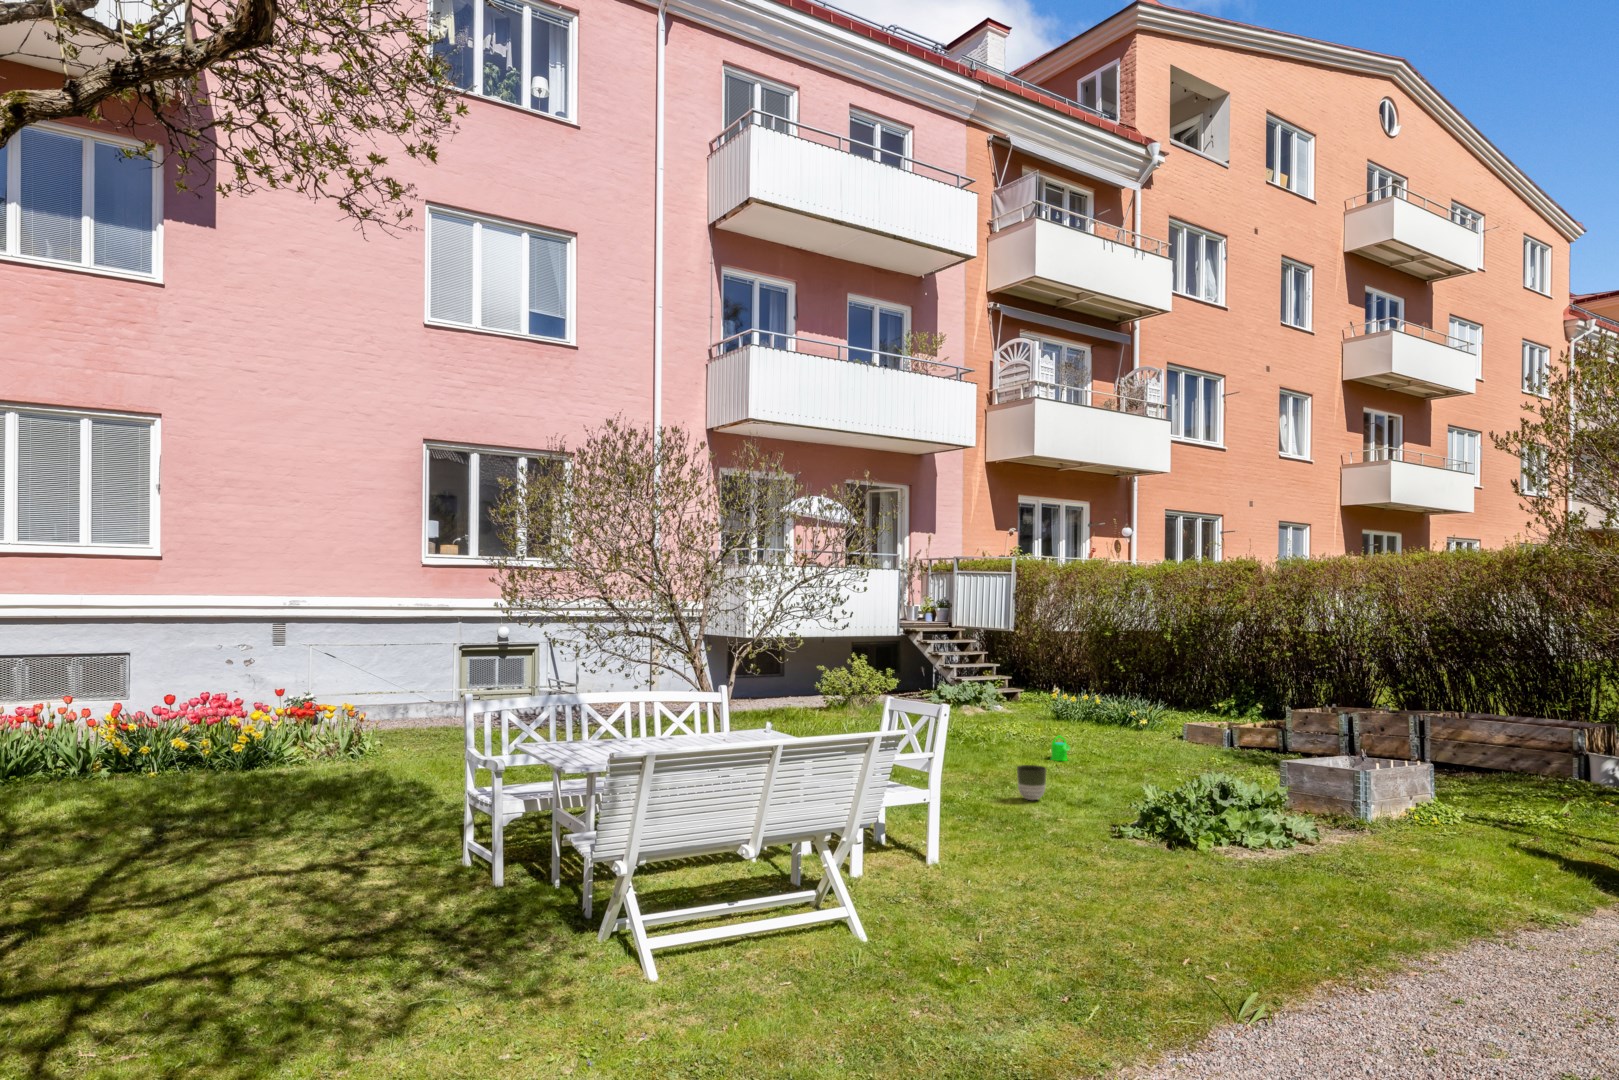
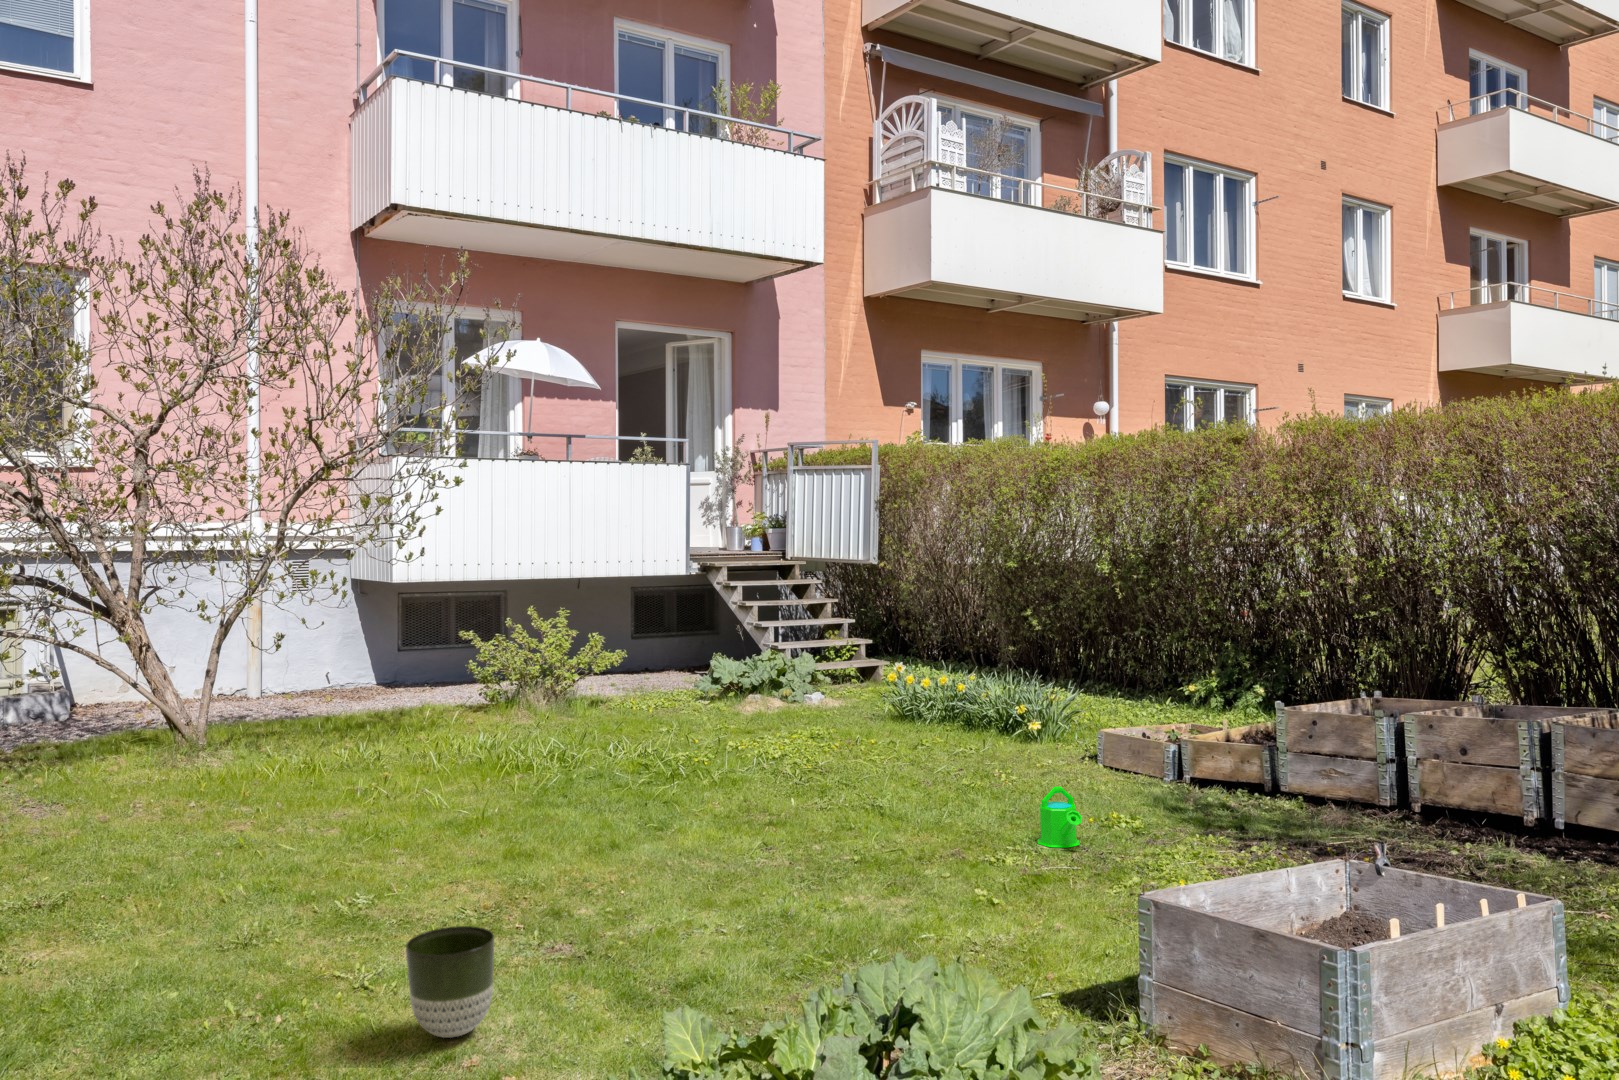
watering can: present [1051,735,1070,761] -> present [1038,786,1082,848]

